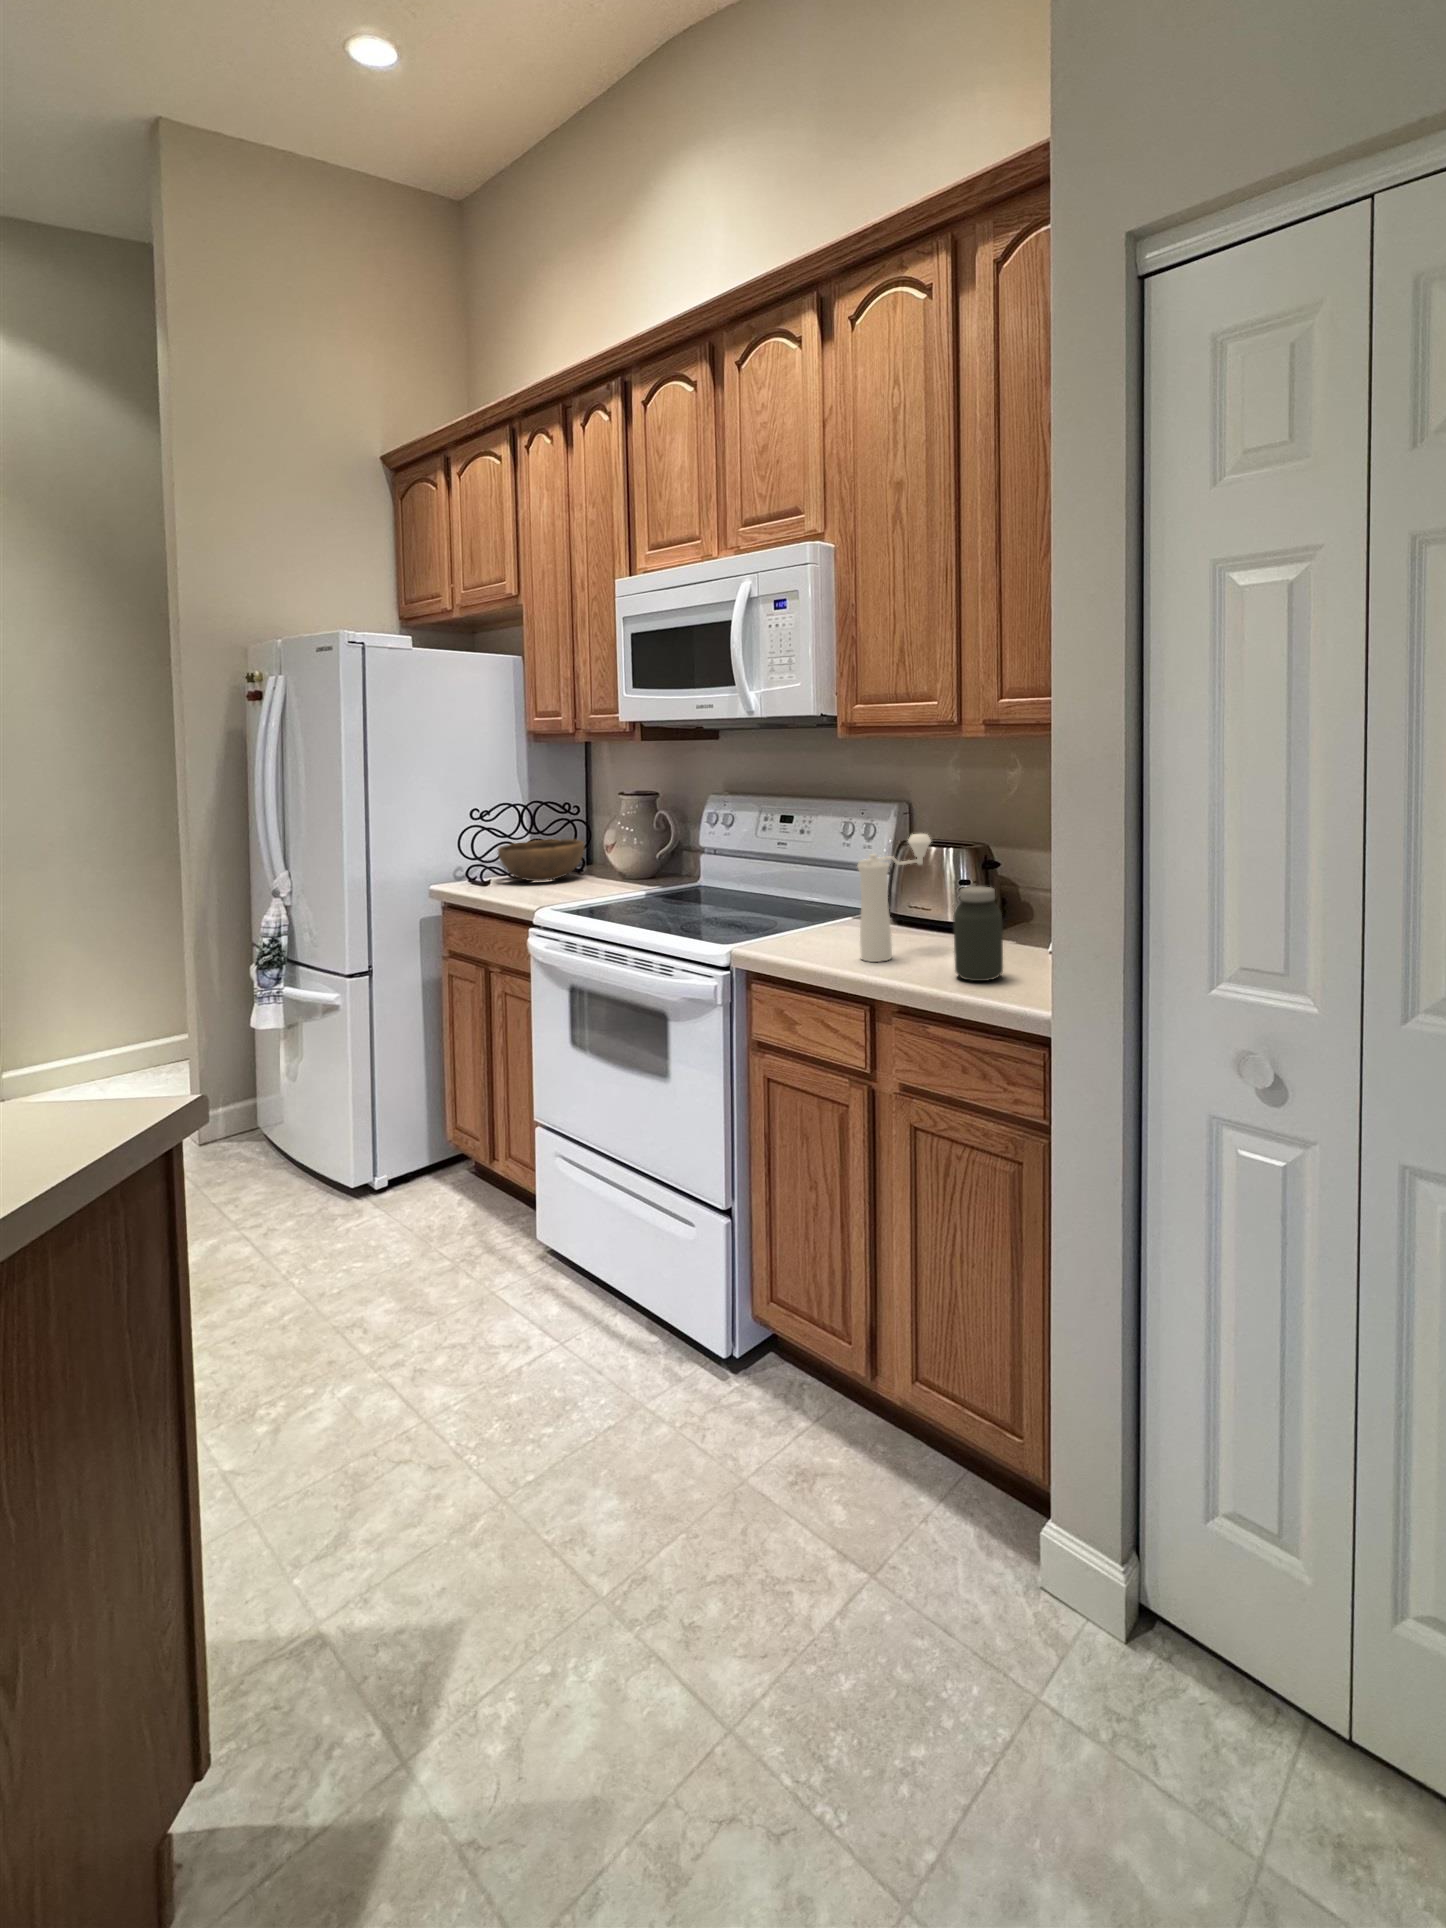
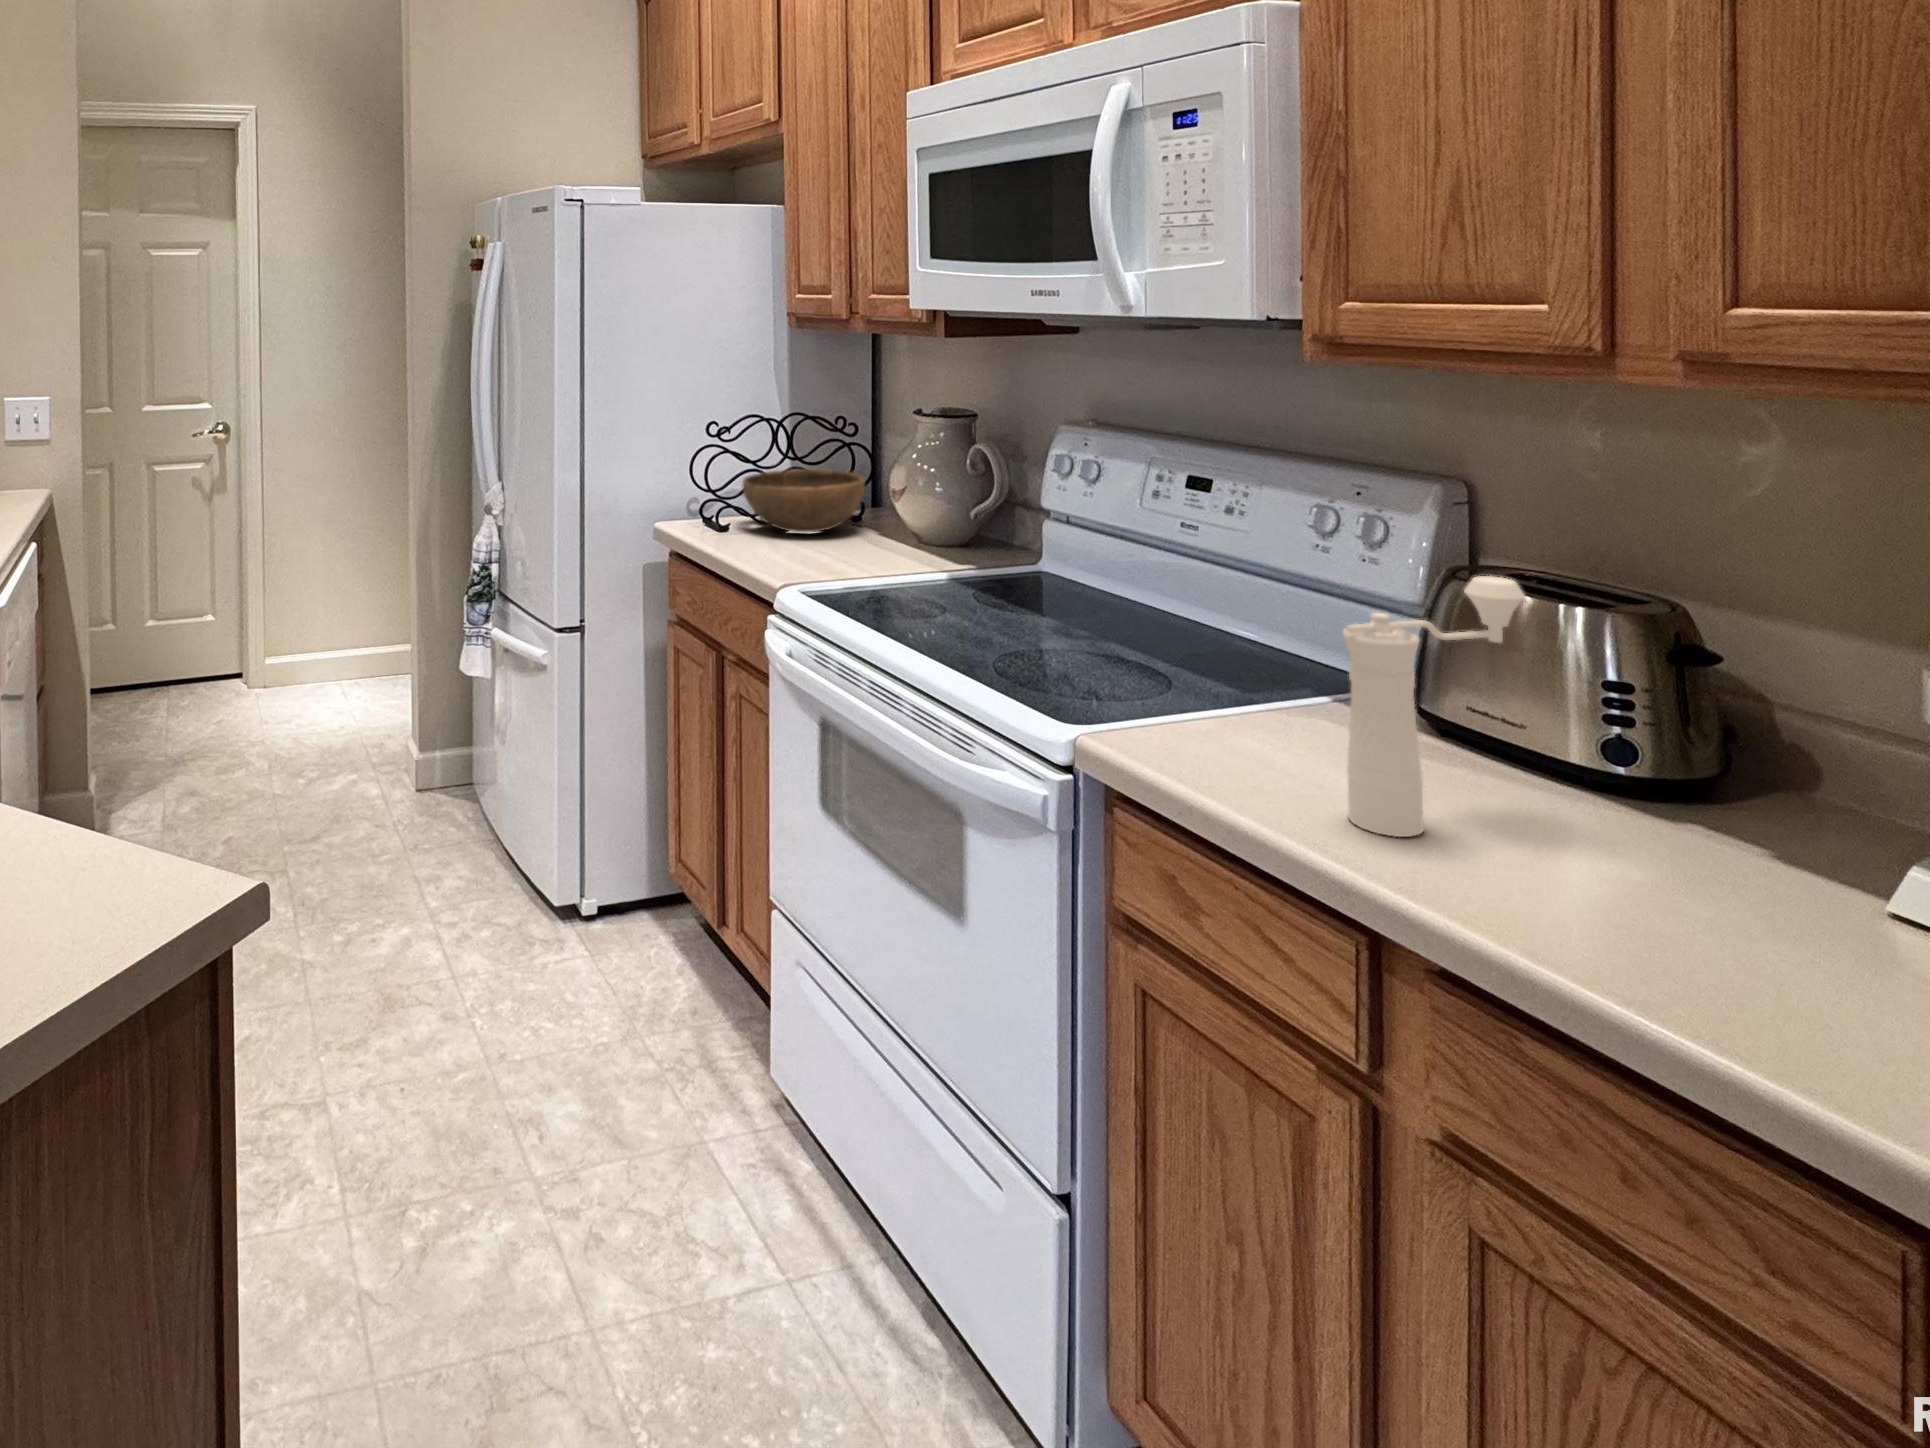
jar: present [954,886,1003,981] -> none [1592,734,1739,967]

